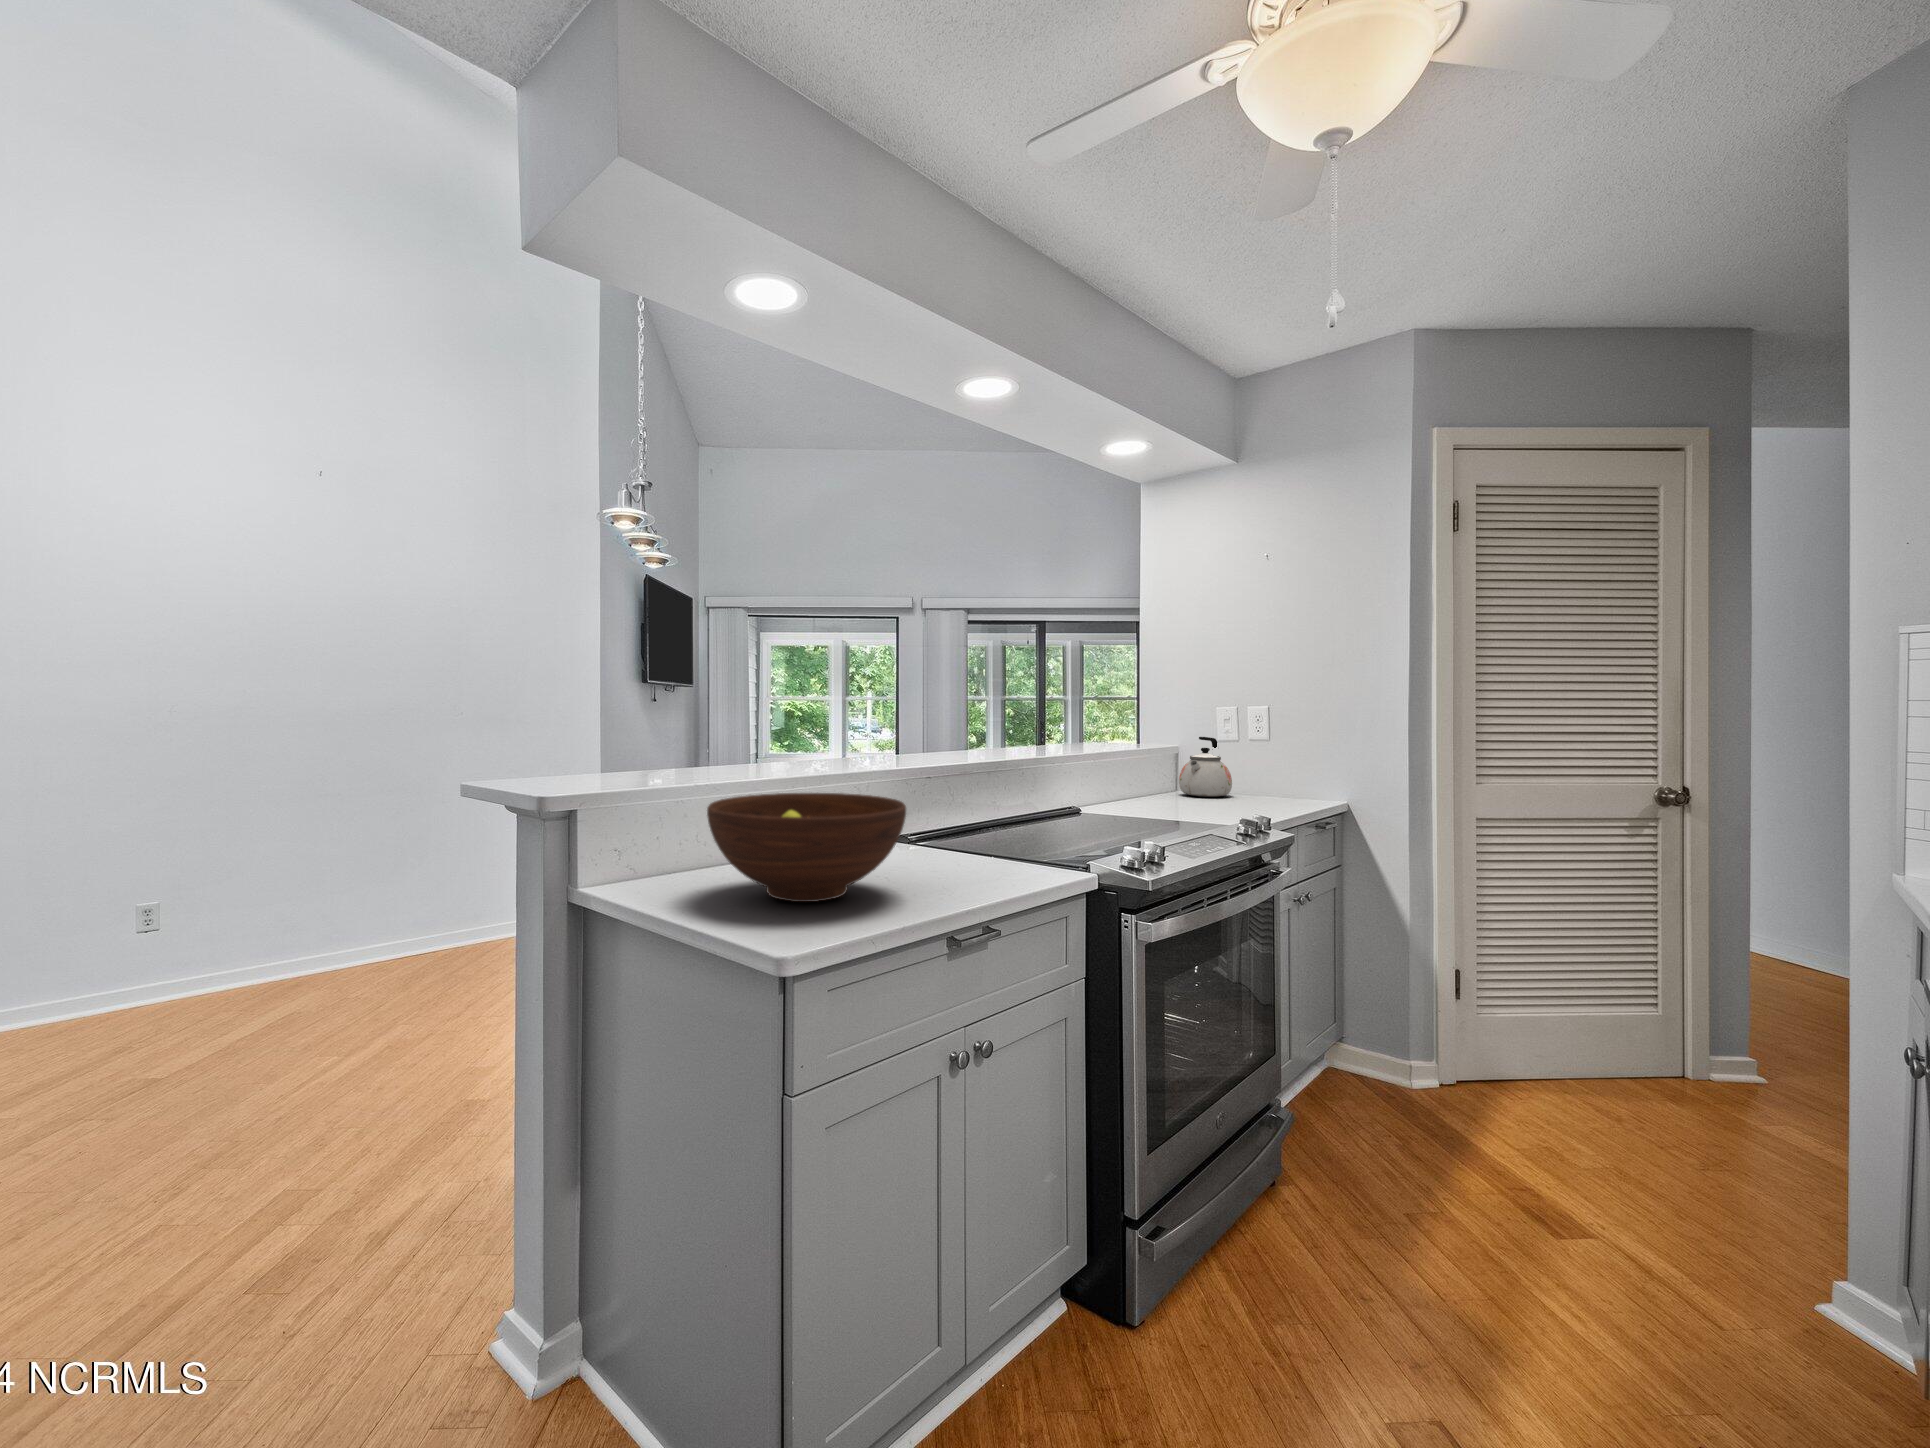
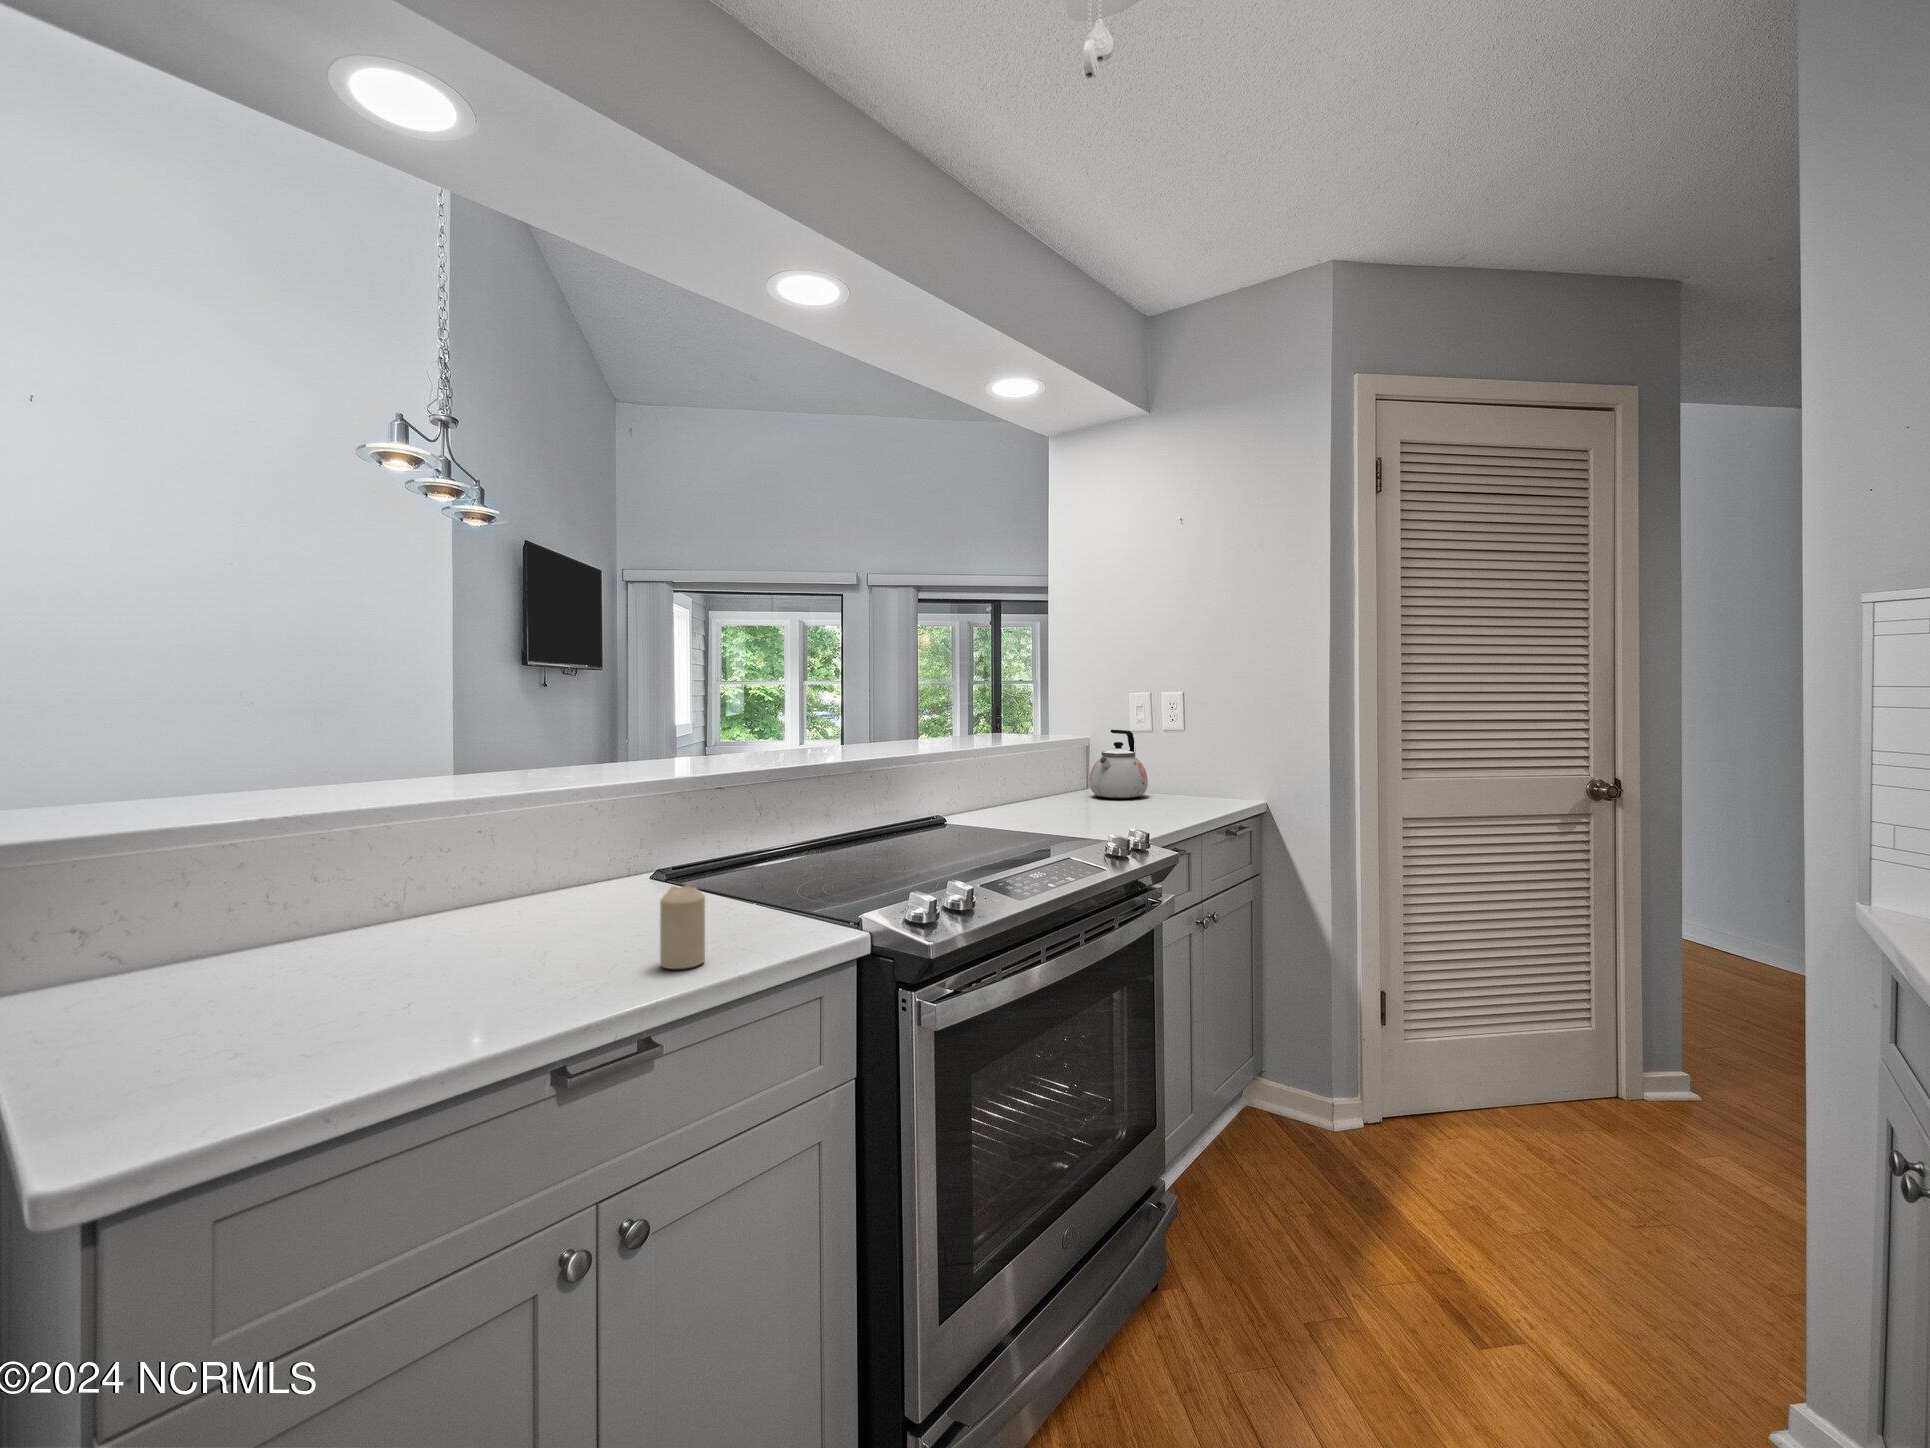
fruit bowl: present [707,793,906,902] -> none [145,837,535,1025]
candle: none [971,830,1000,886] -> present [660,885,705,969]

